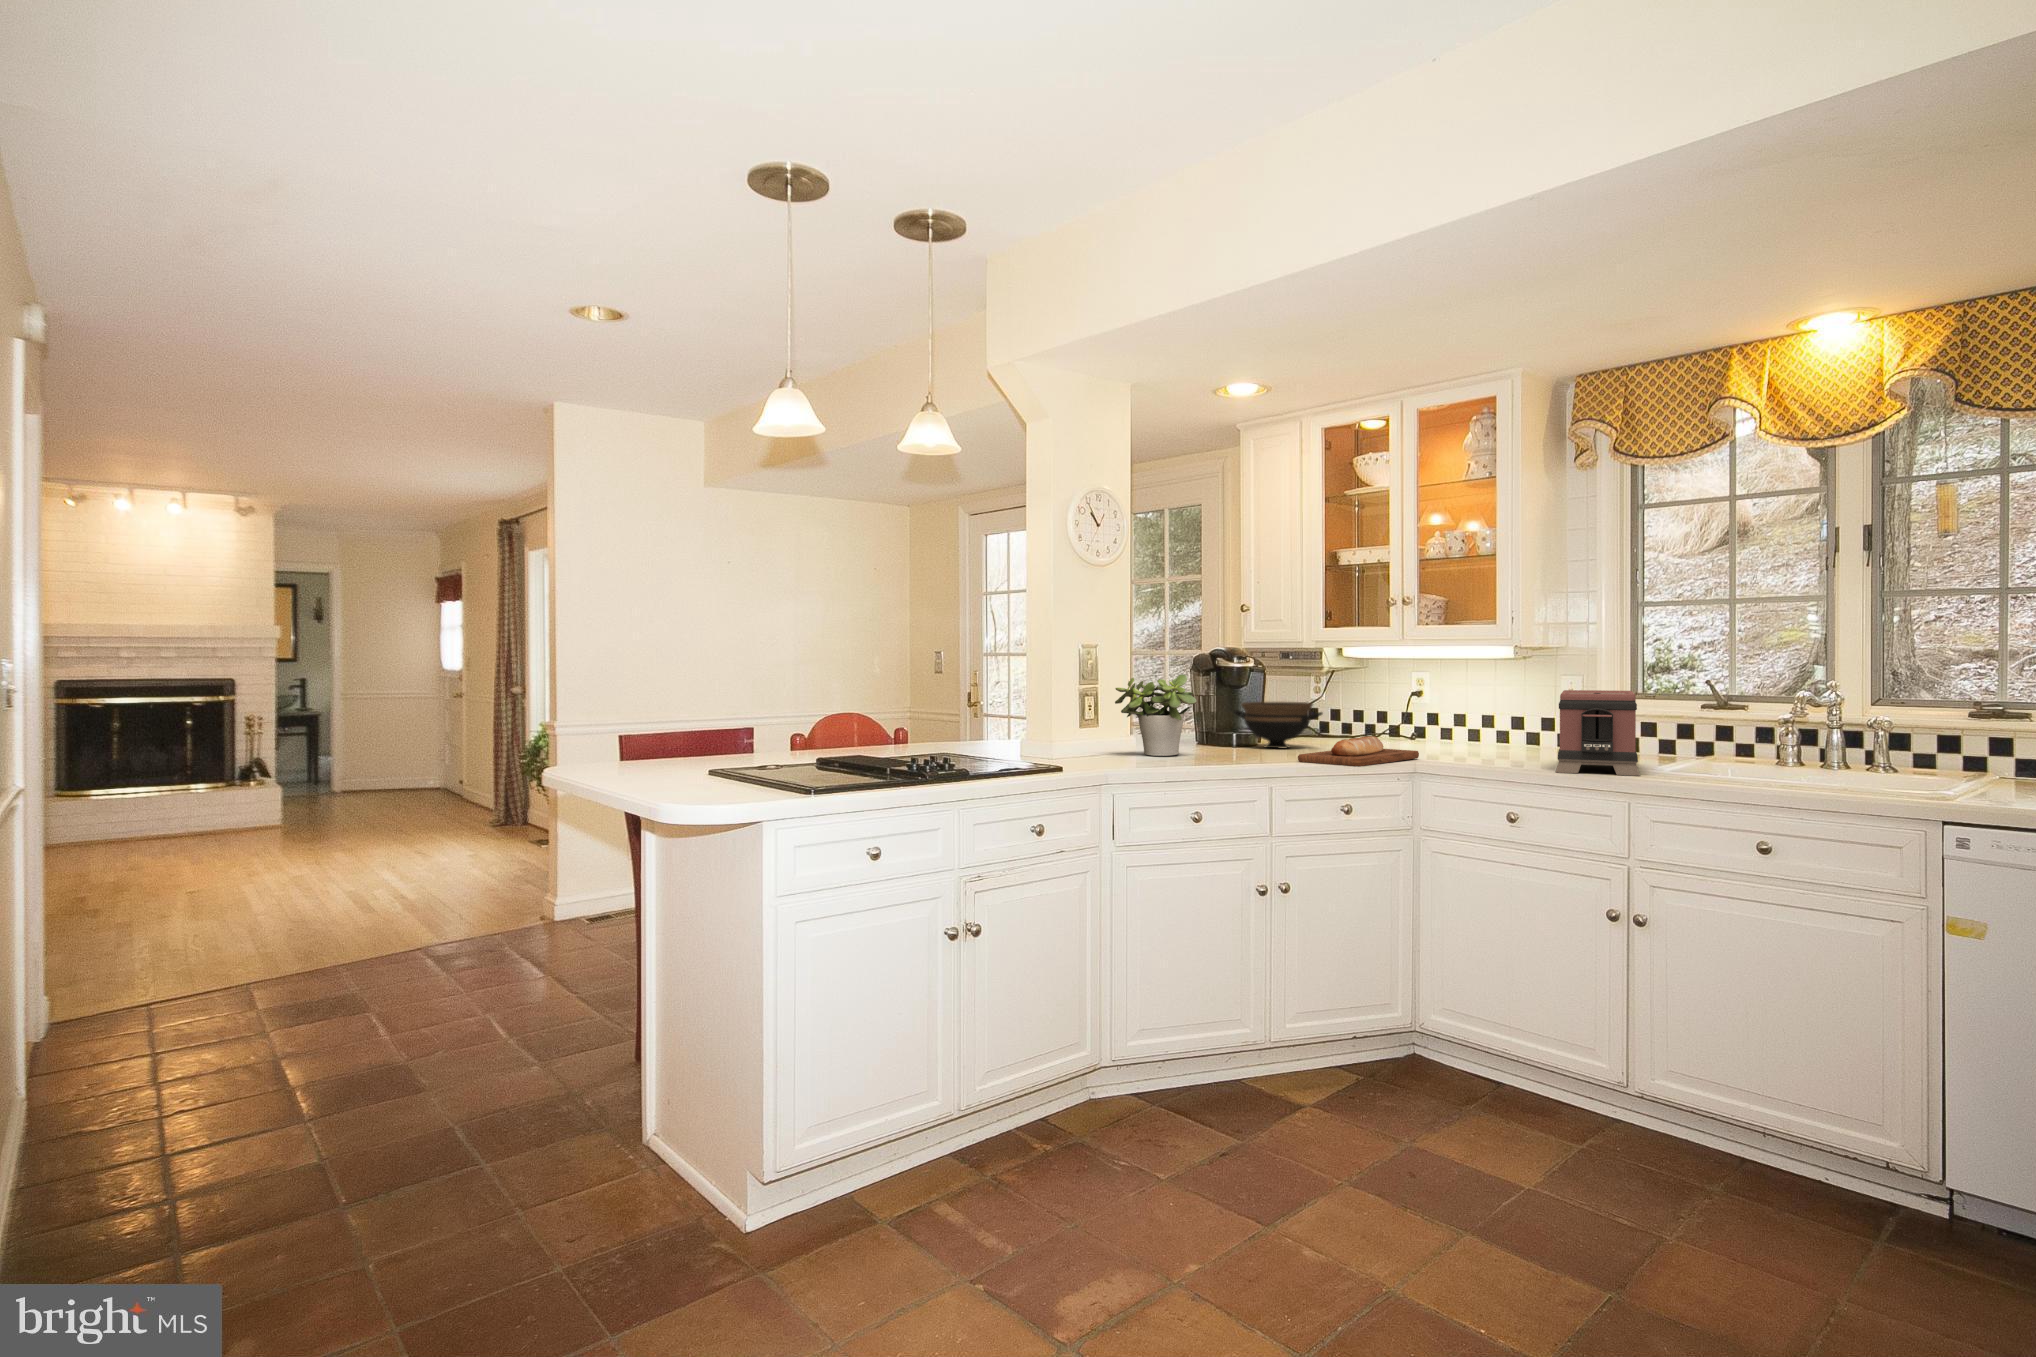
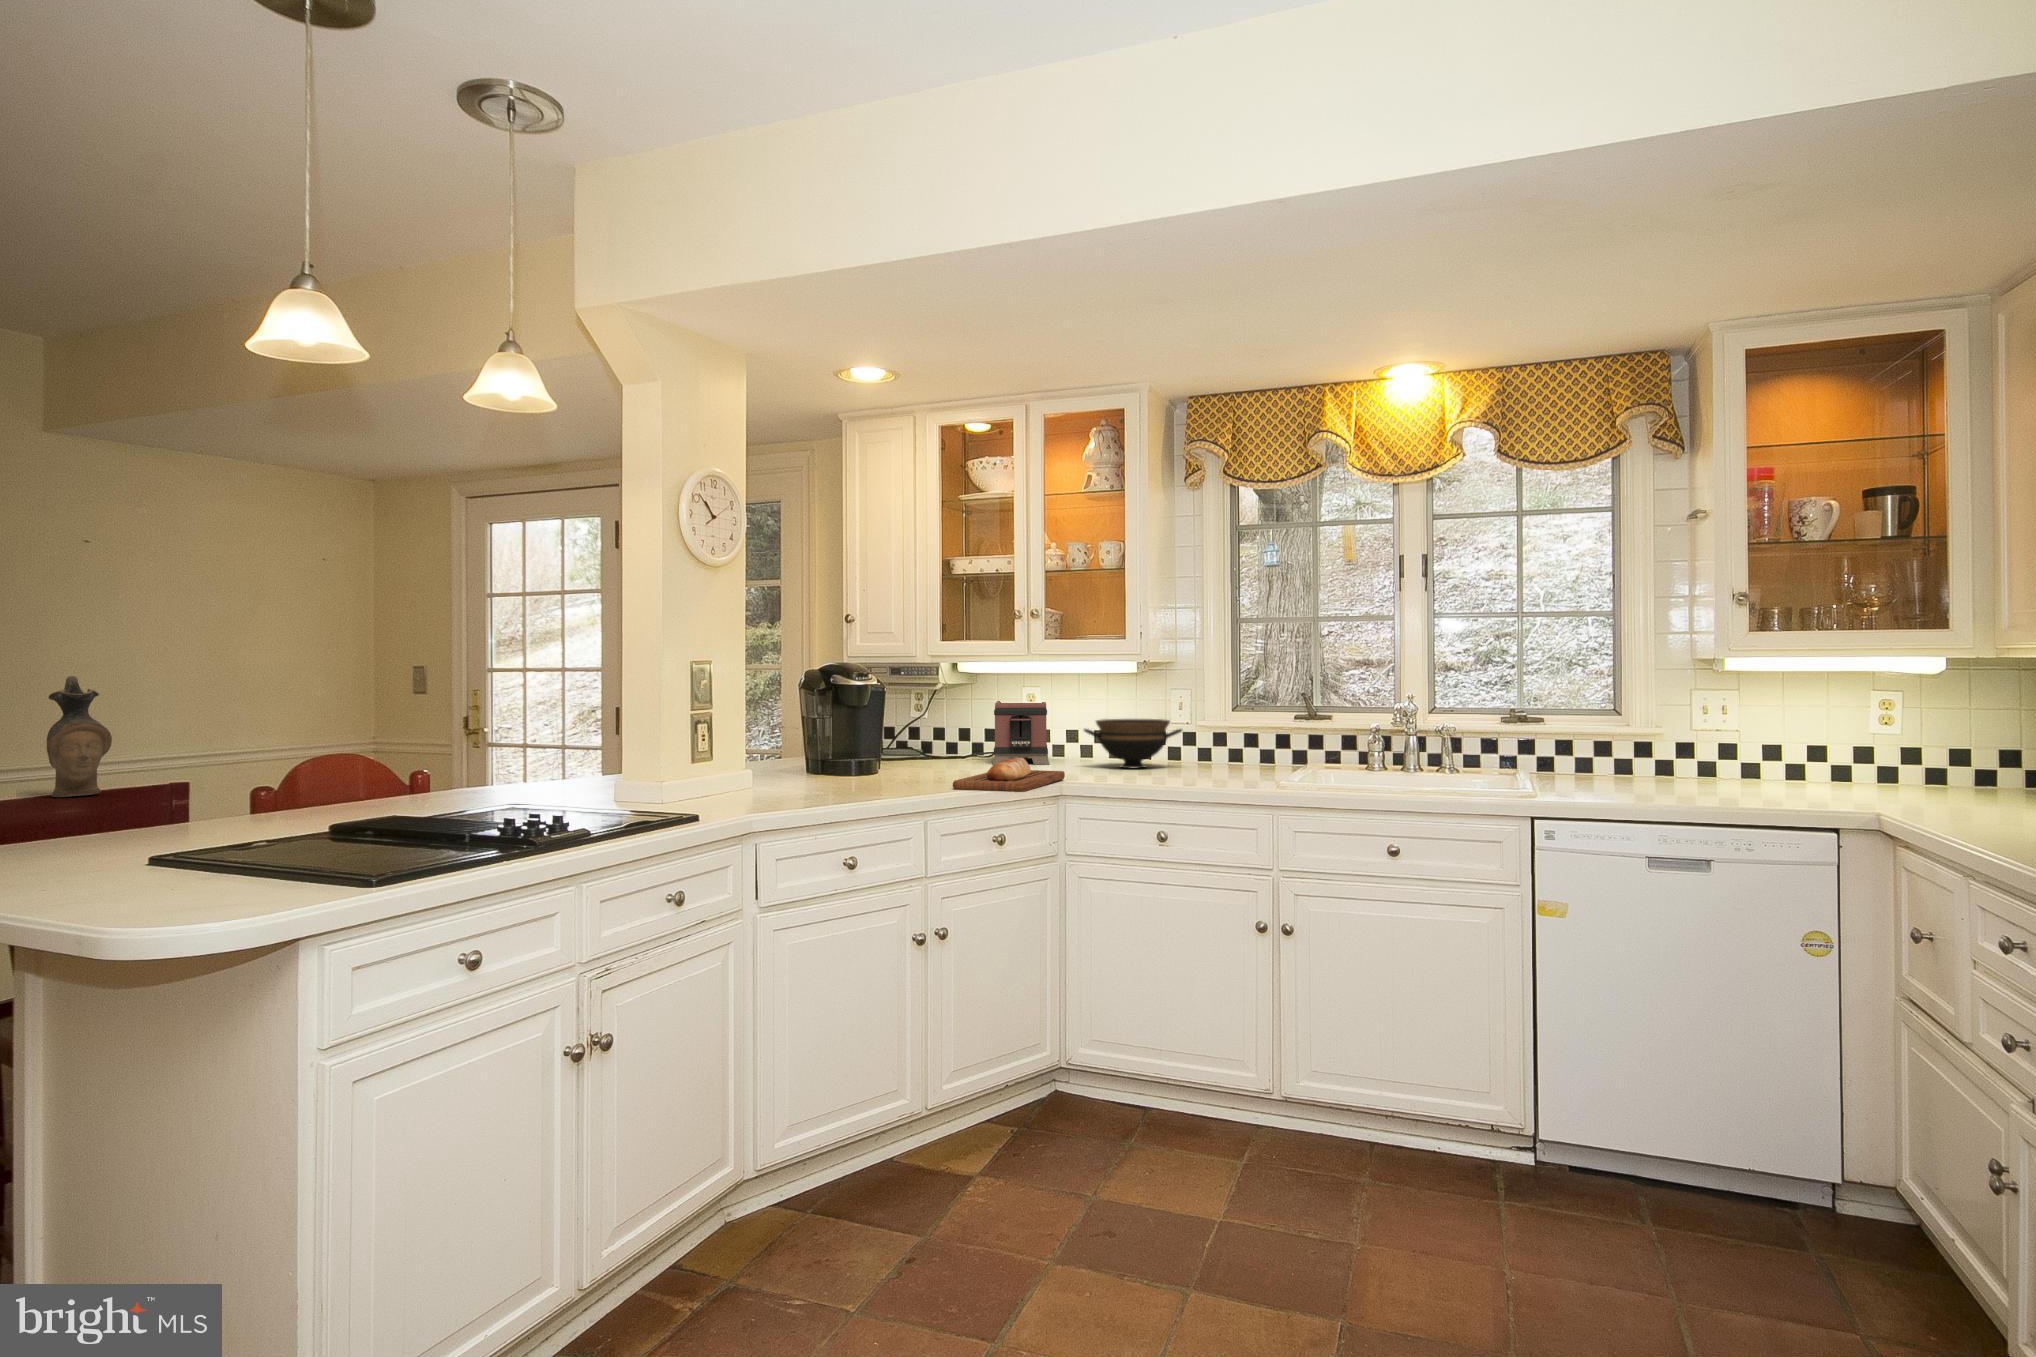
ceramic pitcher: none [689,660,723,740] -> present [47,676,112,797]
potted plant: present [1115,674,1197,756] -> none [733,692,833,790]
toaster: present [1556,690,1640,776] -> present [992,701,1049,765]
bowl: present [1233,702,1323,748] -> present [1084,719,1182,769]

